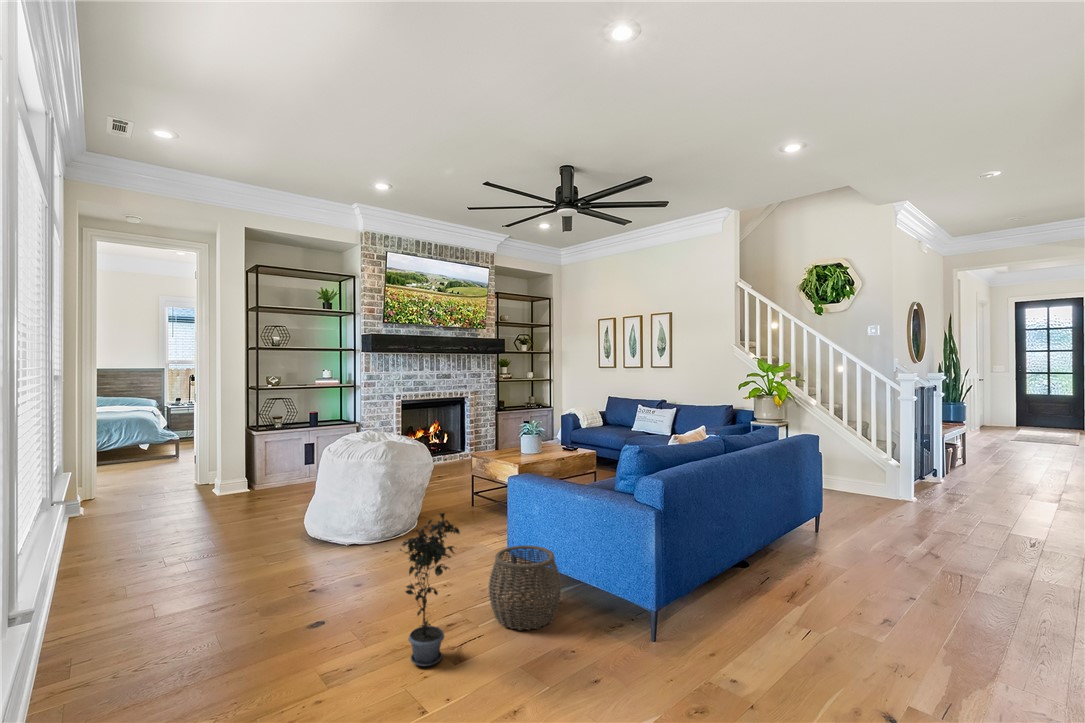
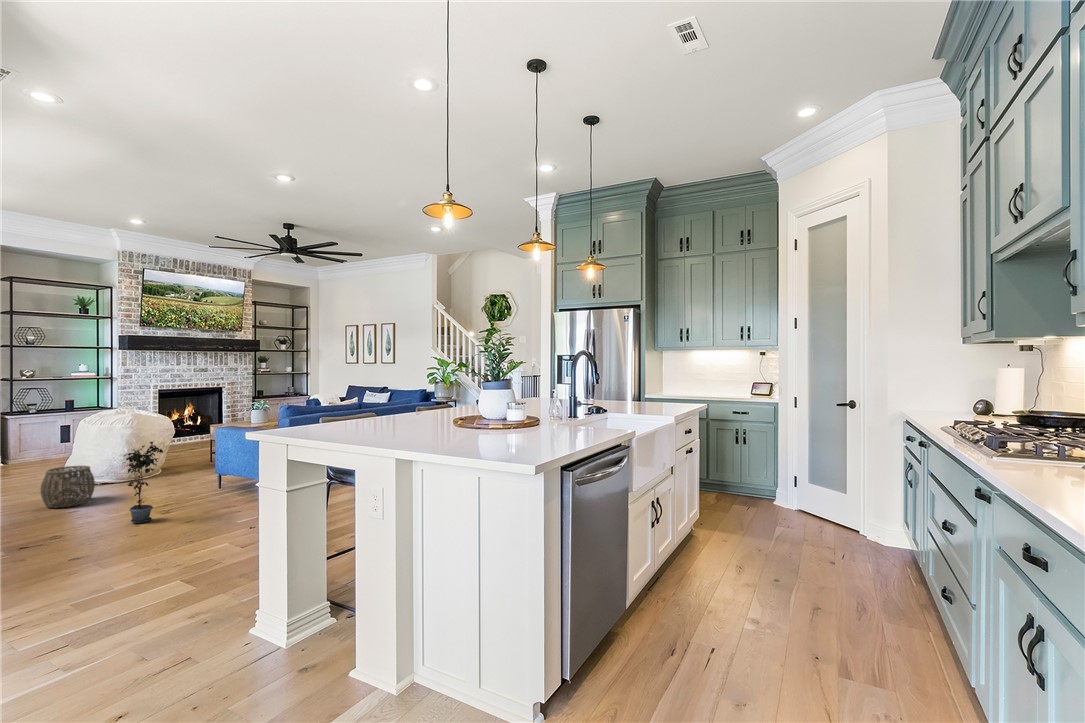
woven basket: present [489,545,561,630] -> present [40,466,95,508]

